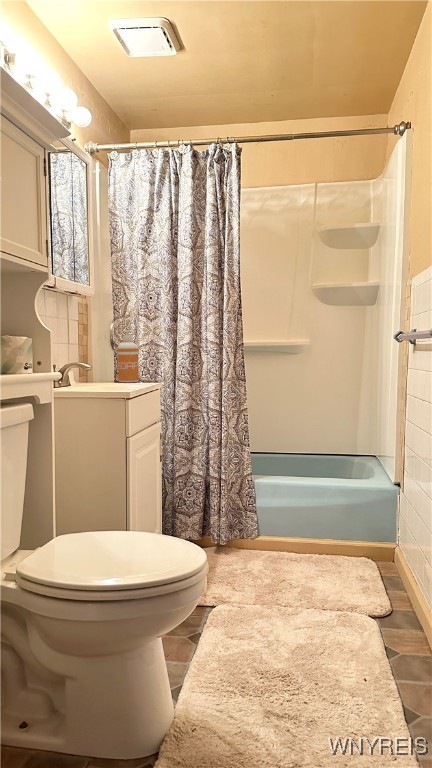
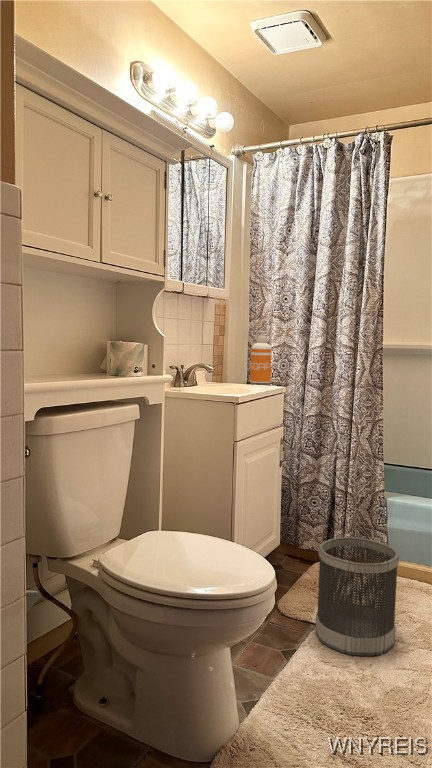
wastebasket: none [214,520,285,627] -> present [315,538,399,656]

